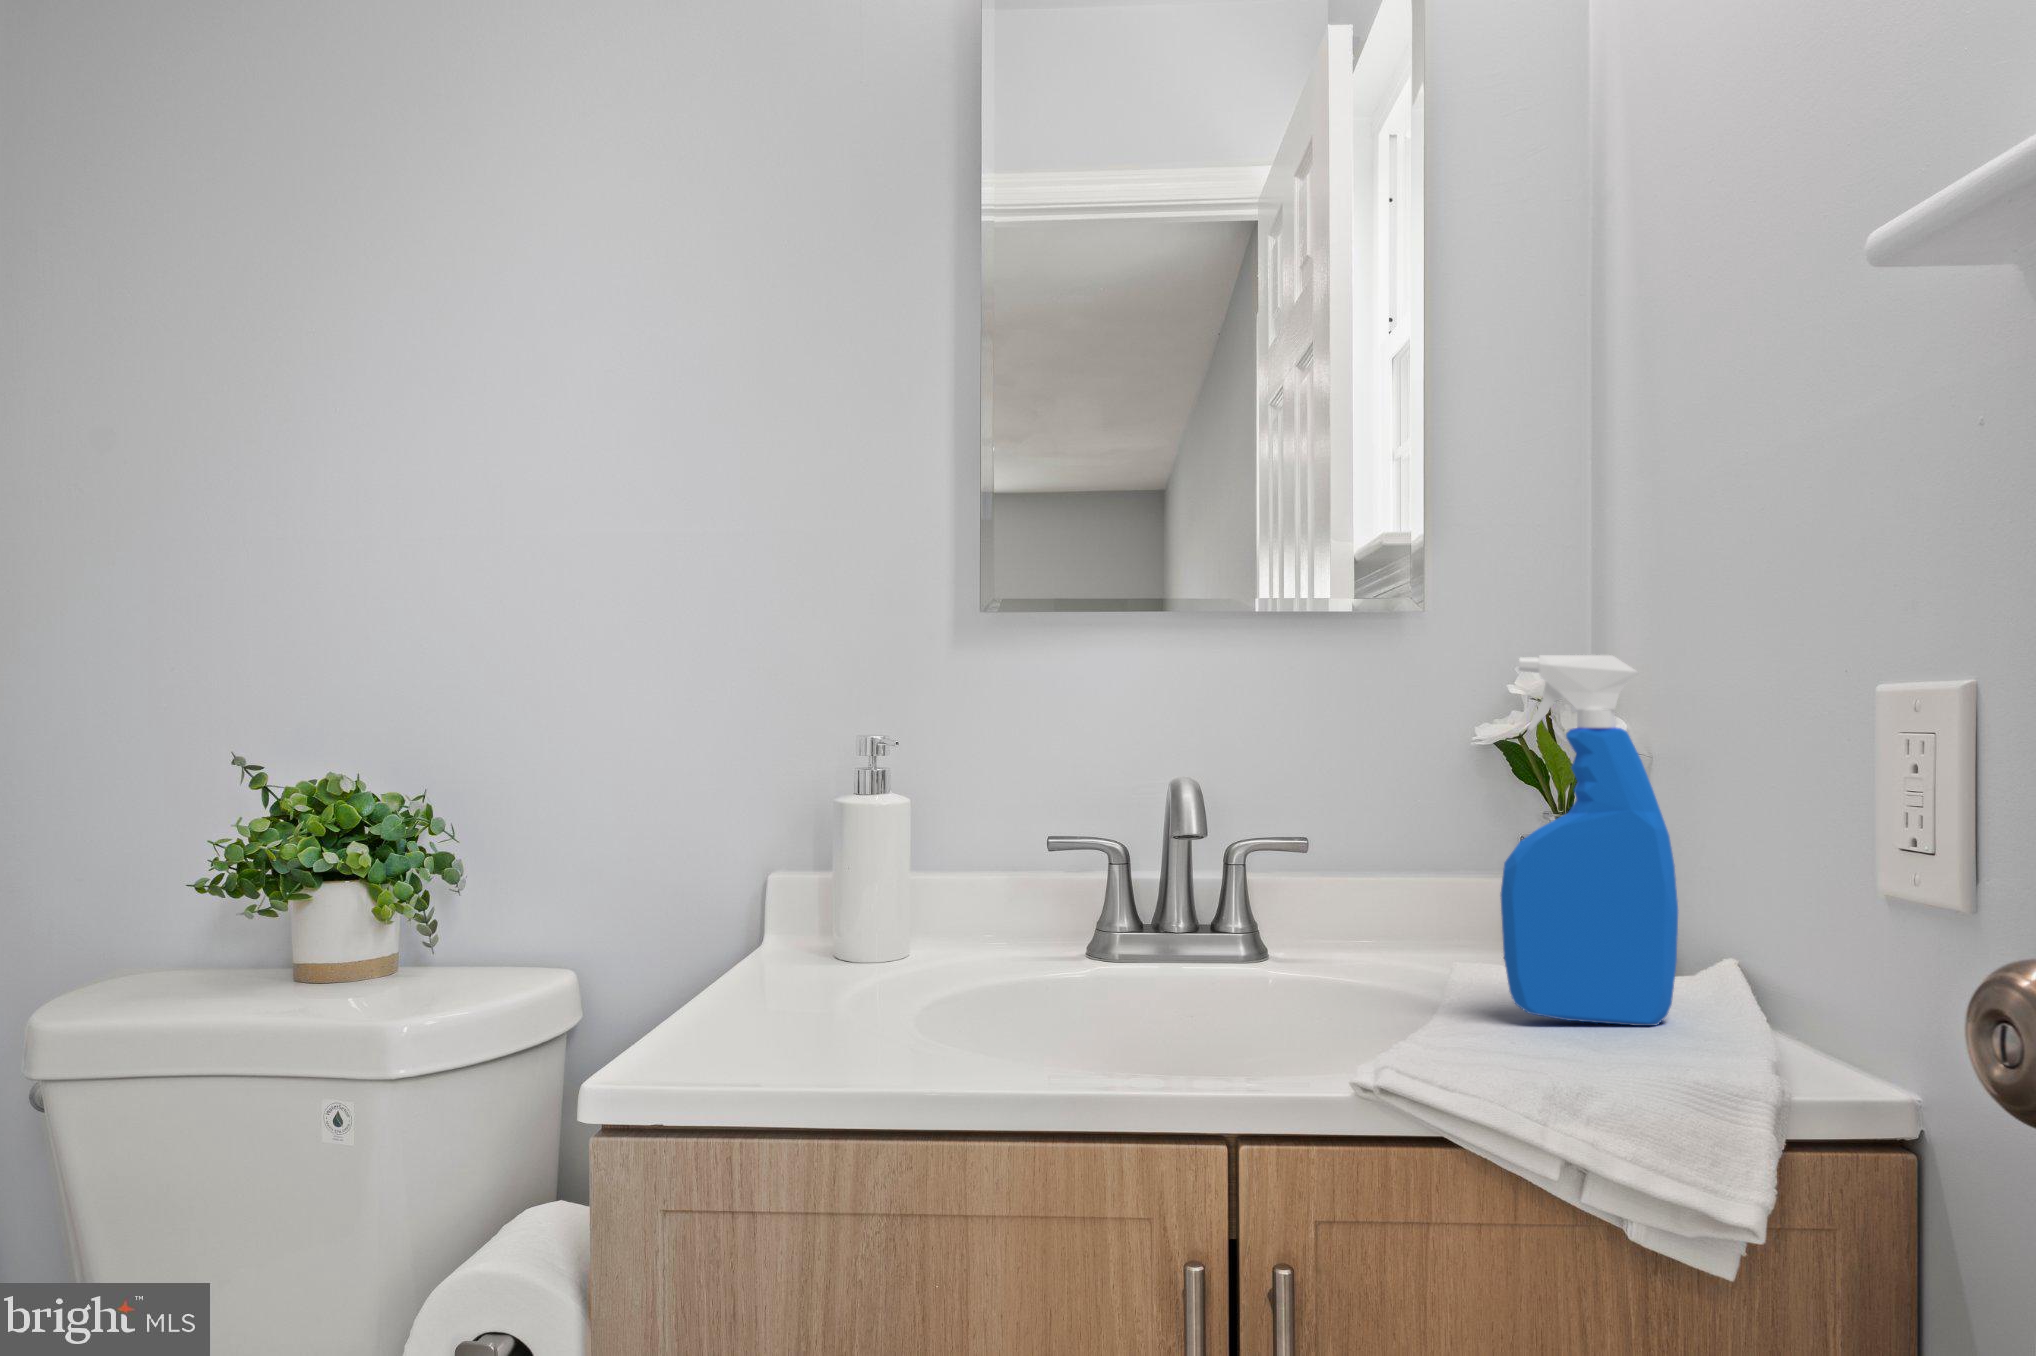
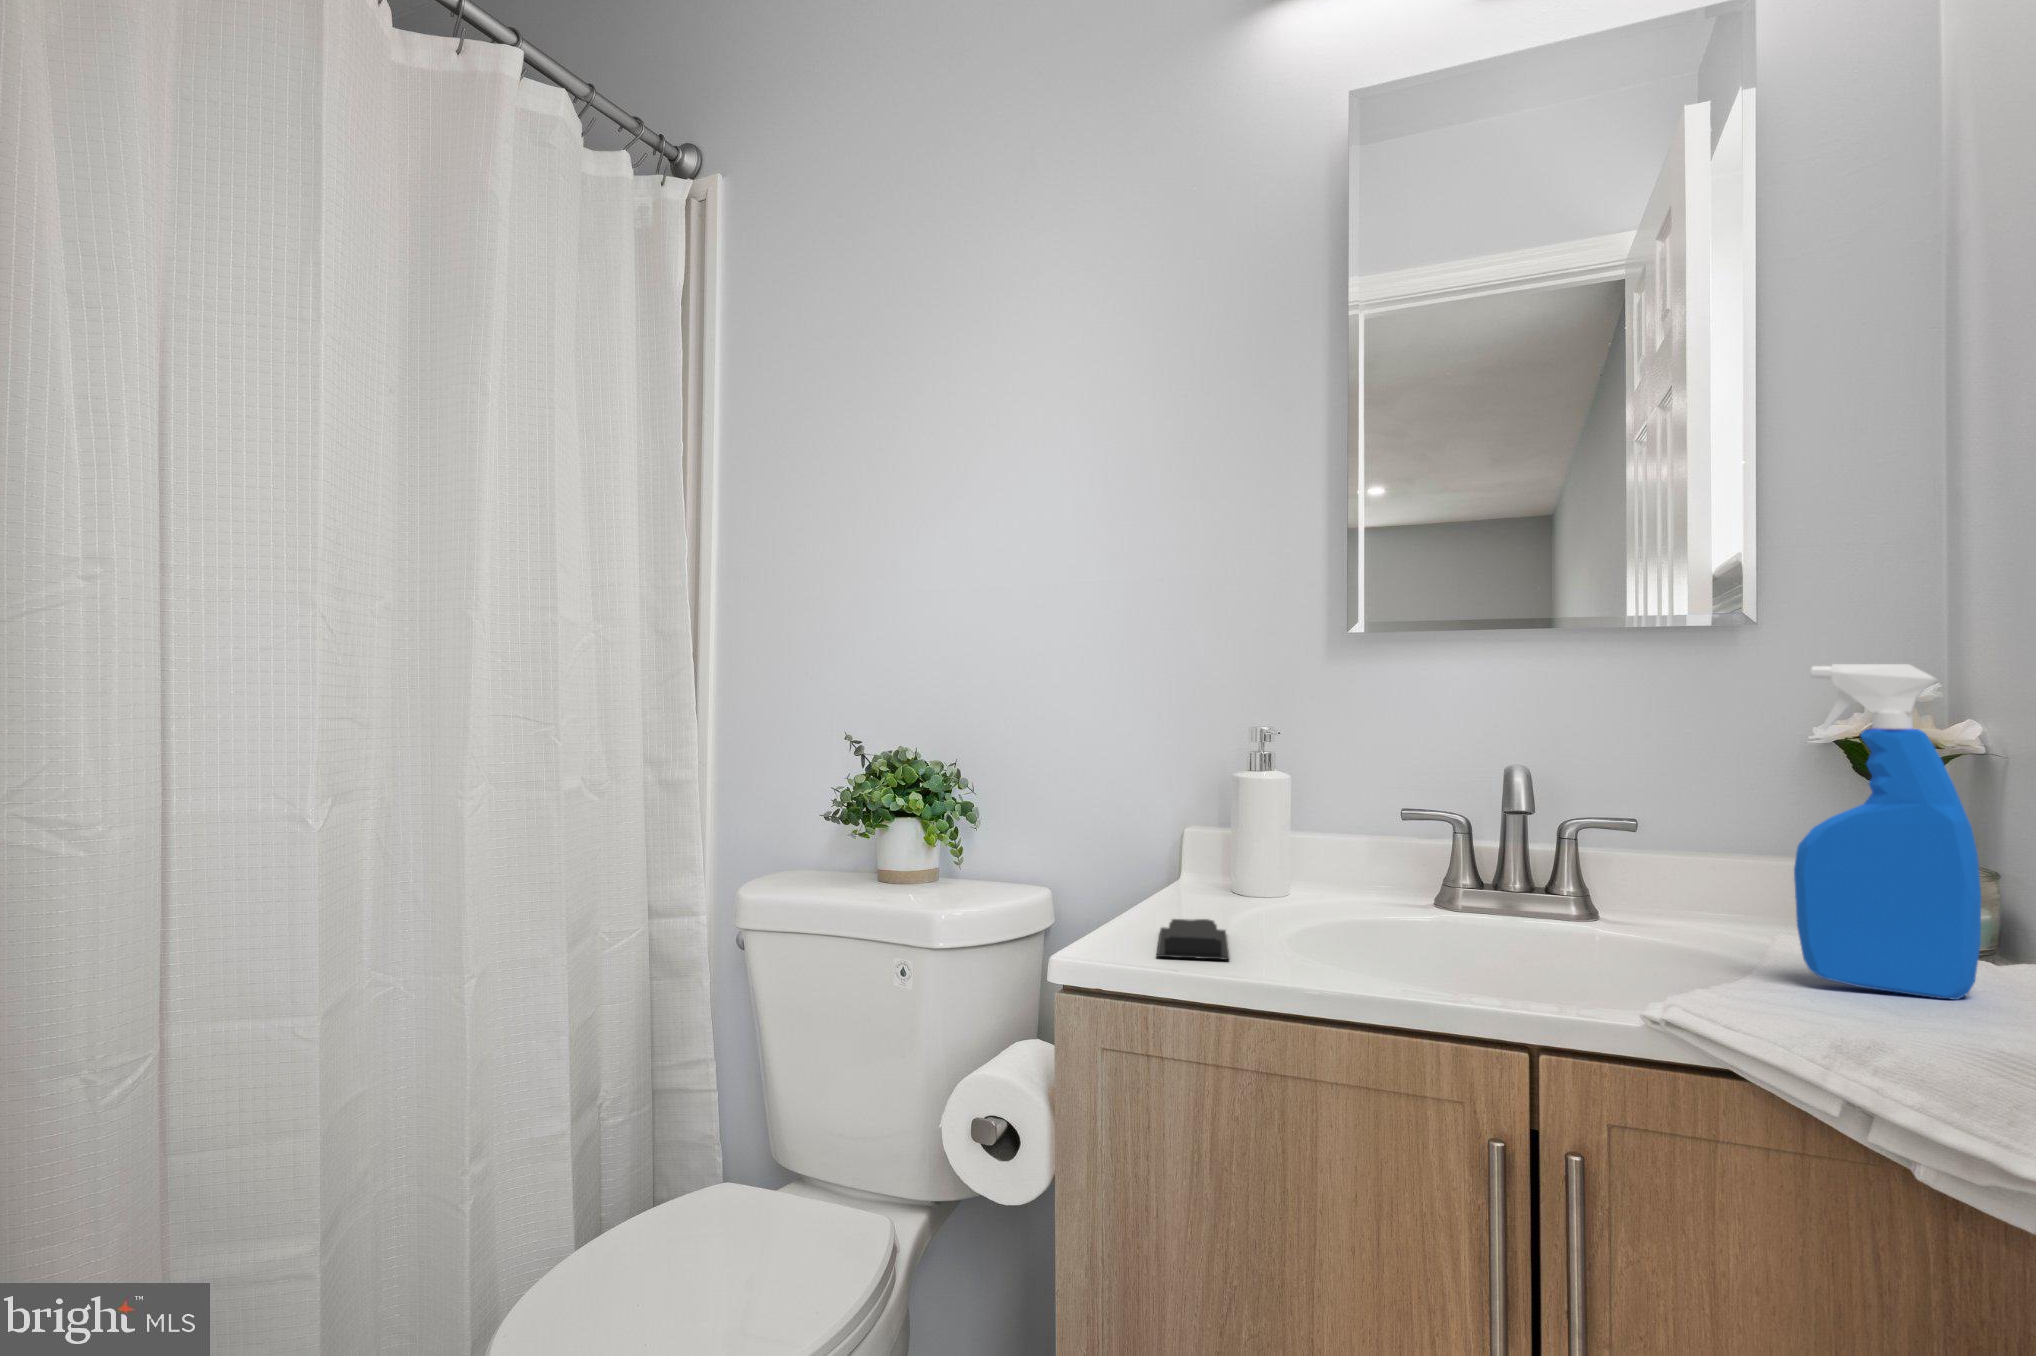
soap bar: none [750,1003,856,1066] -> present [1157,919,1229,960]

